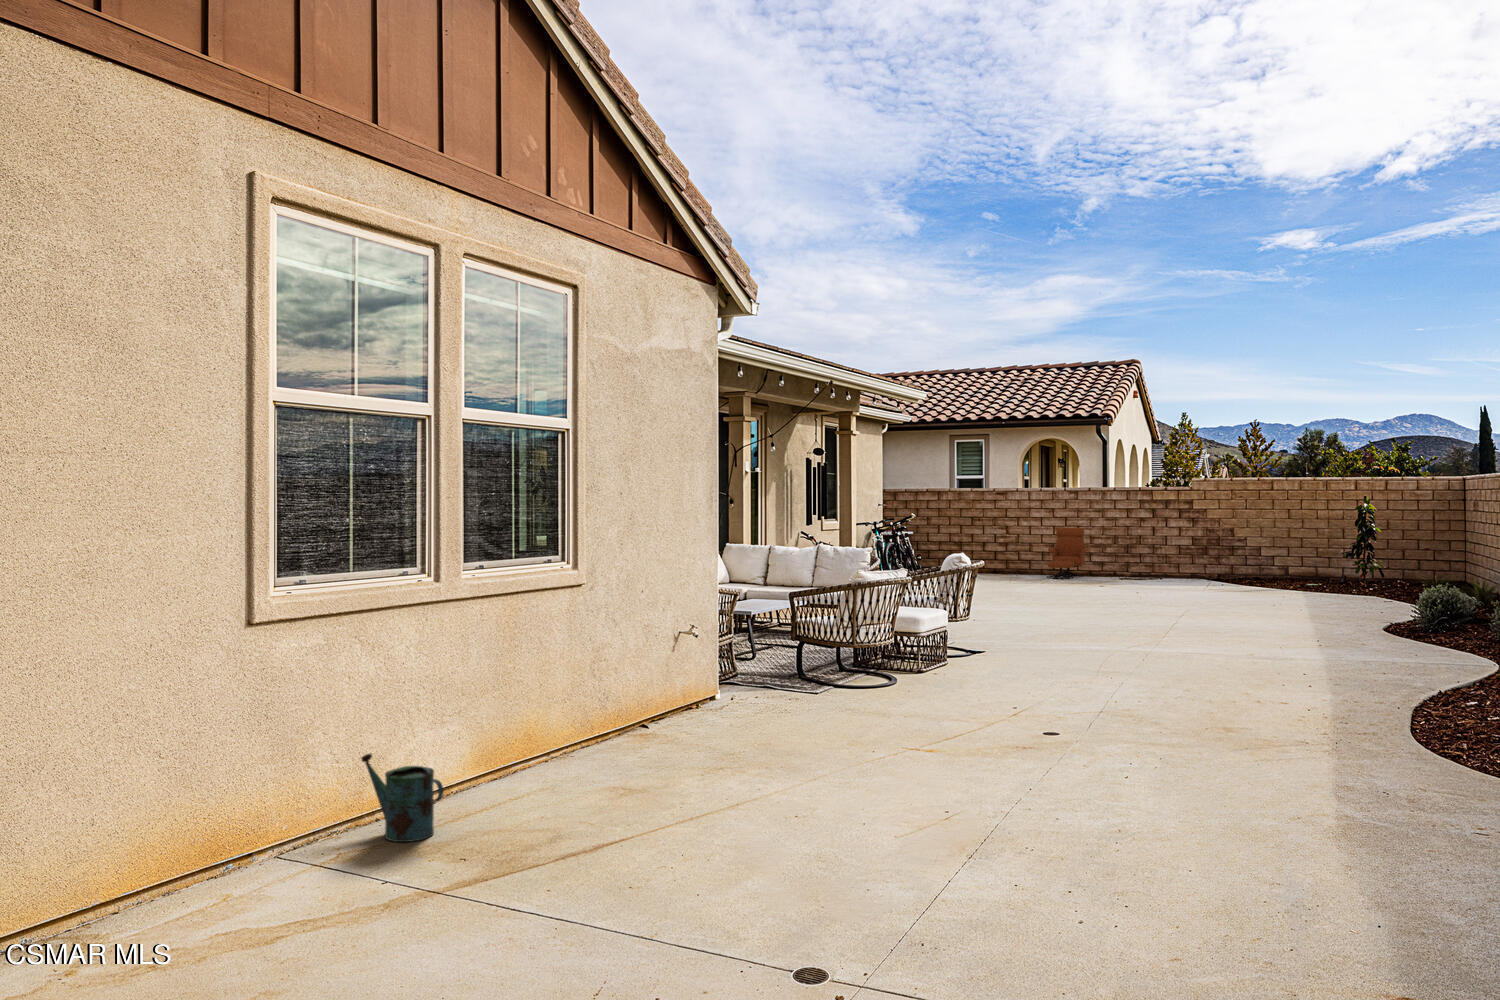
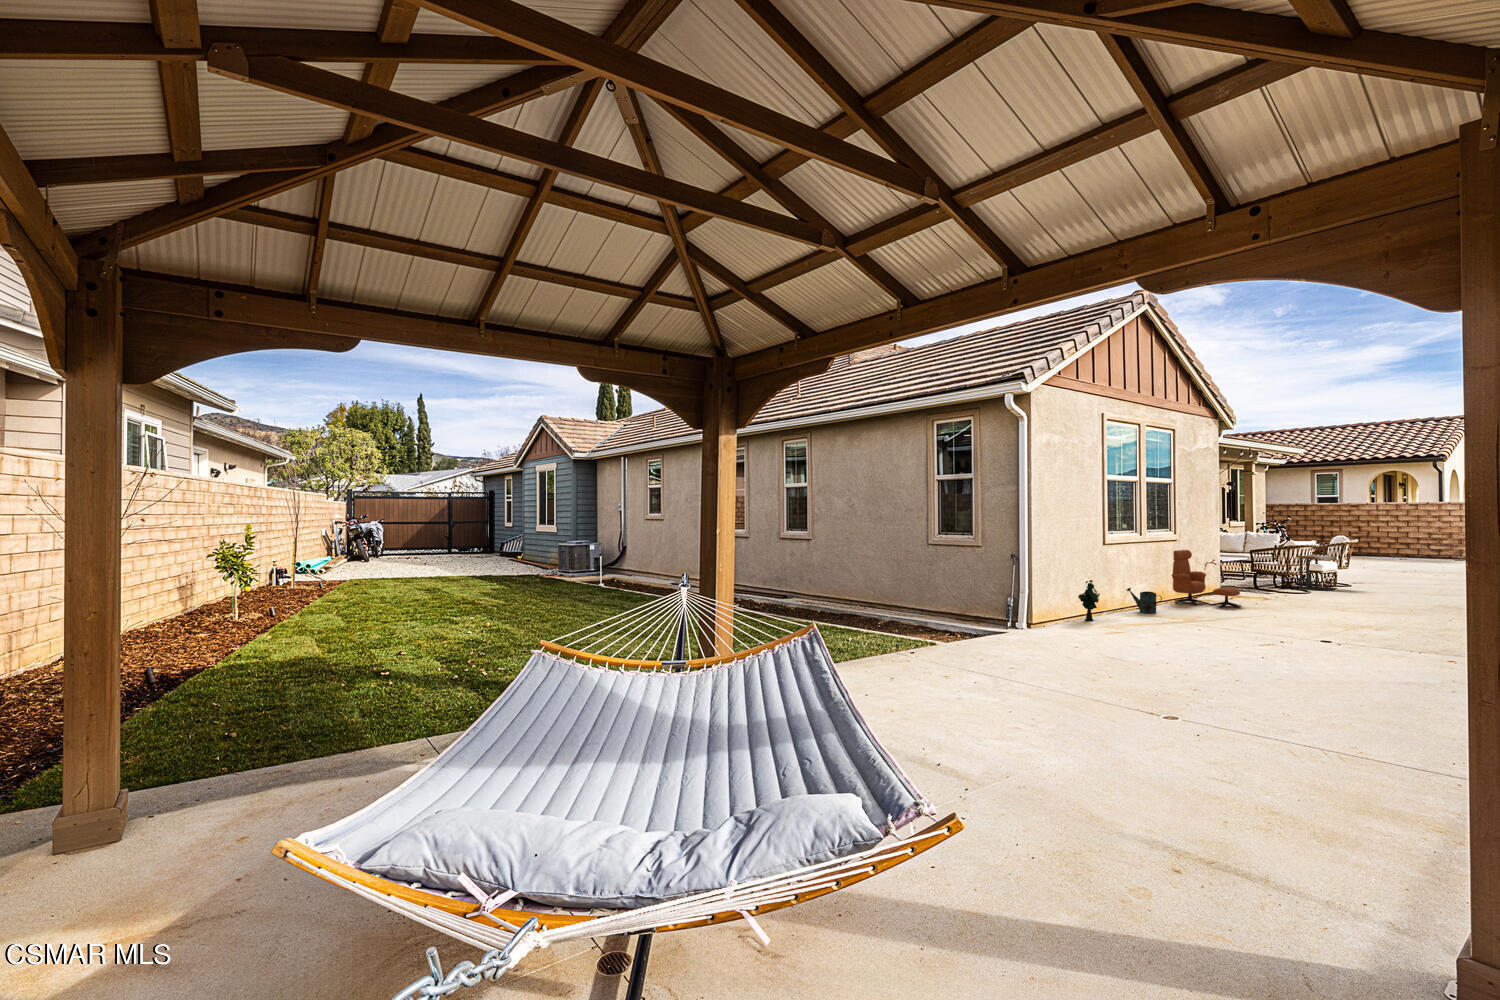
lounge chair: present [1047,528,1090,579] -> present [1172,550,1241,608]
side table: none [877,598,945,678] -> present [1297,555,1336,591]
decorative plant: none [39,776,144,943] -> present [1078,580,1100,621]

